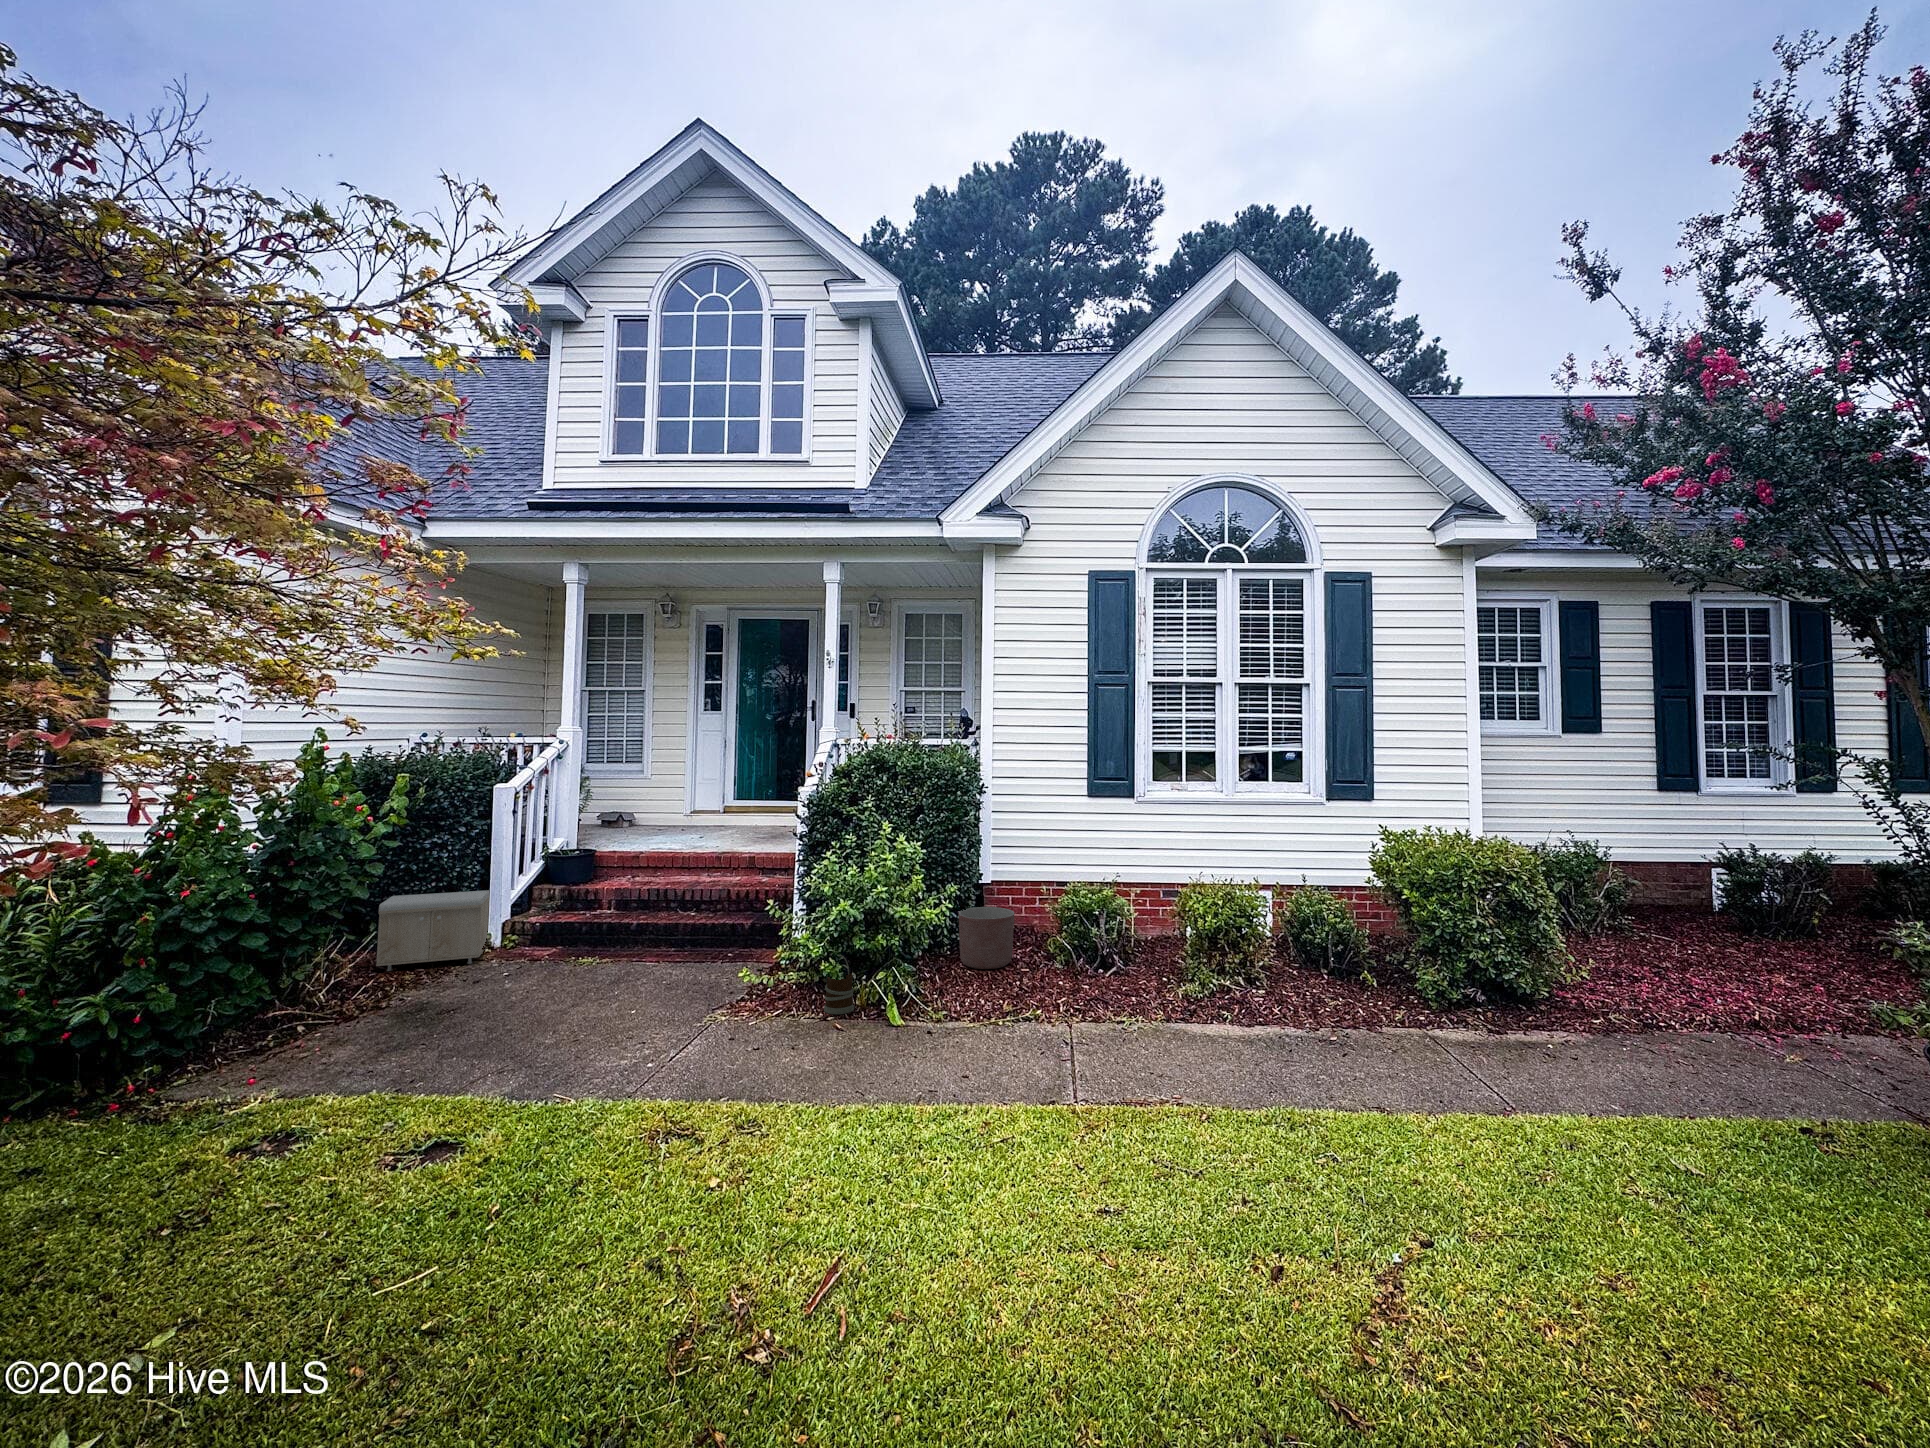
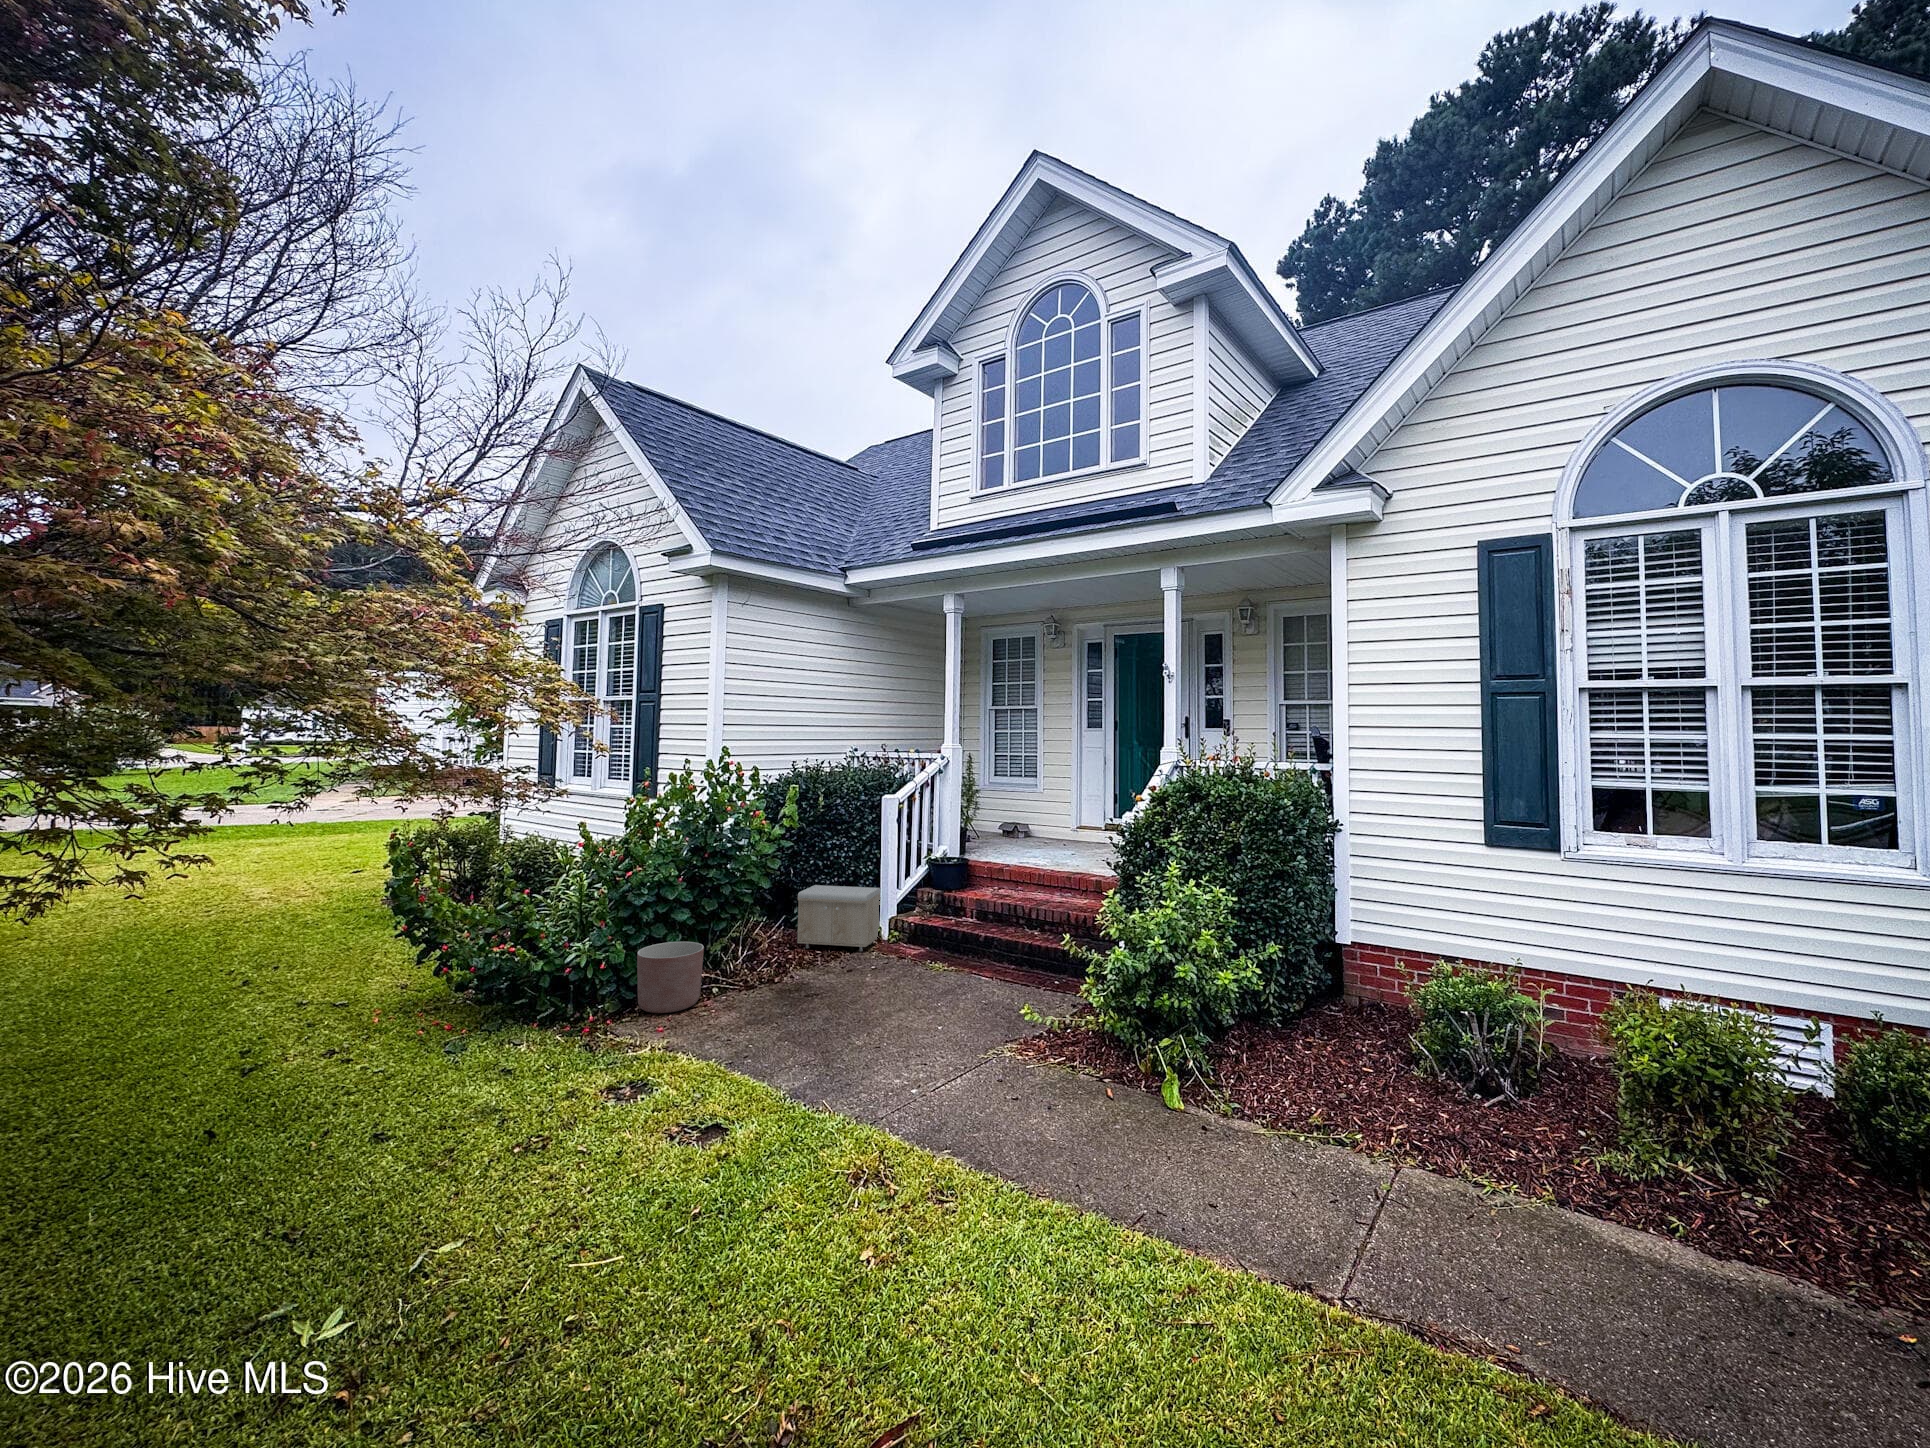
planter: present [959,907,1014,969] -> present [637,942,704,1013]
wooden bucket: present [824,955,854,1014] -> none [1101,1013,1135,1082]

